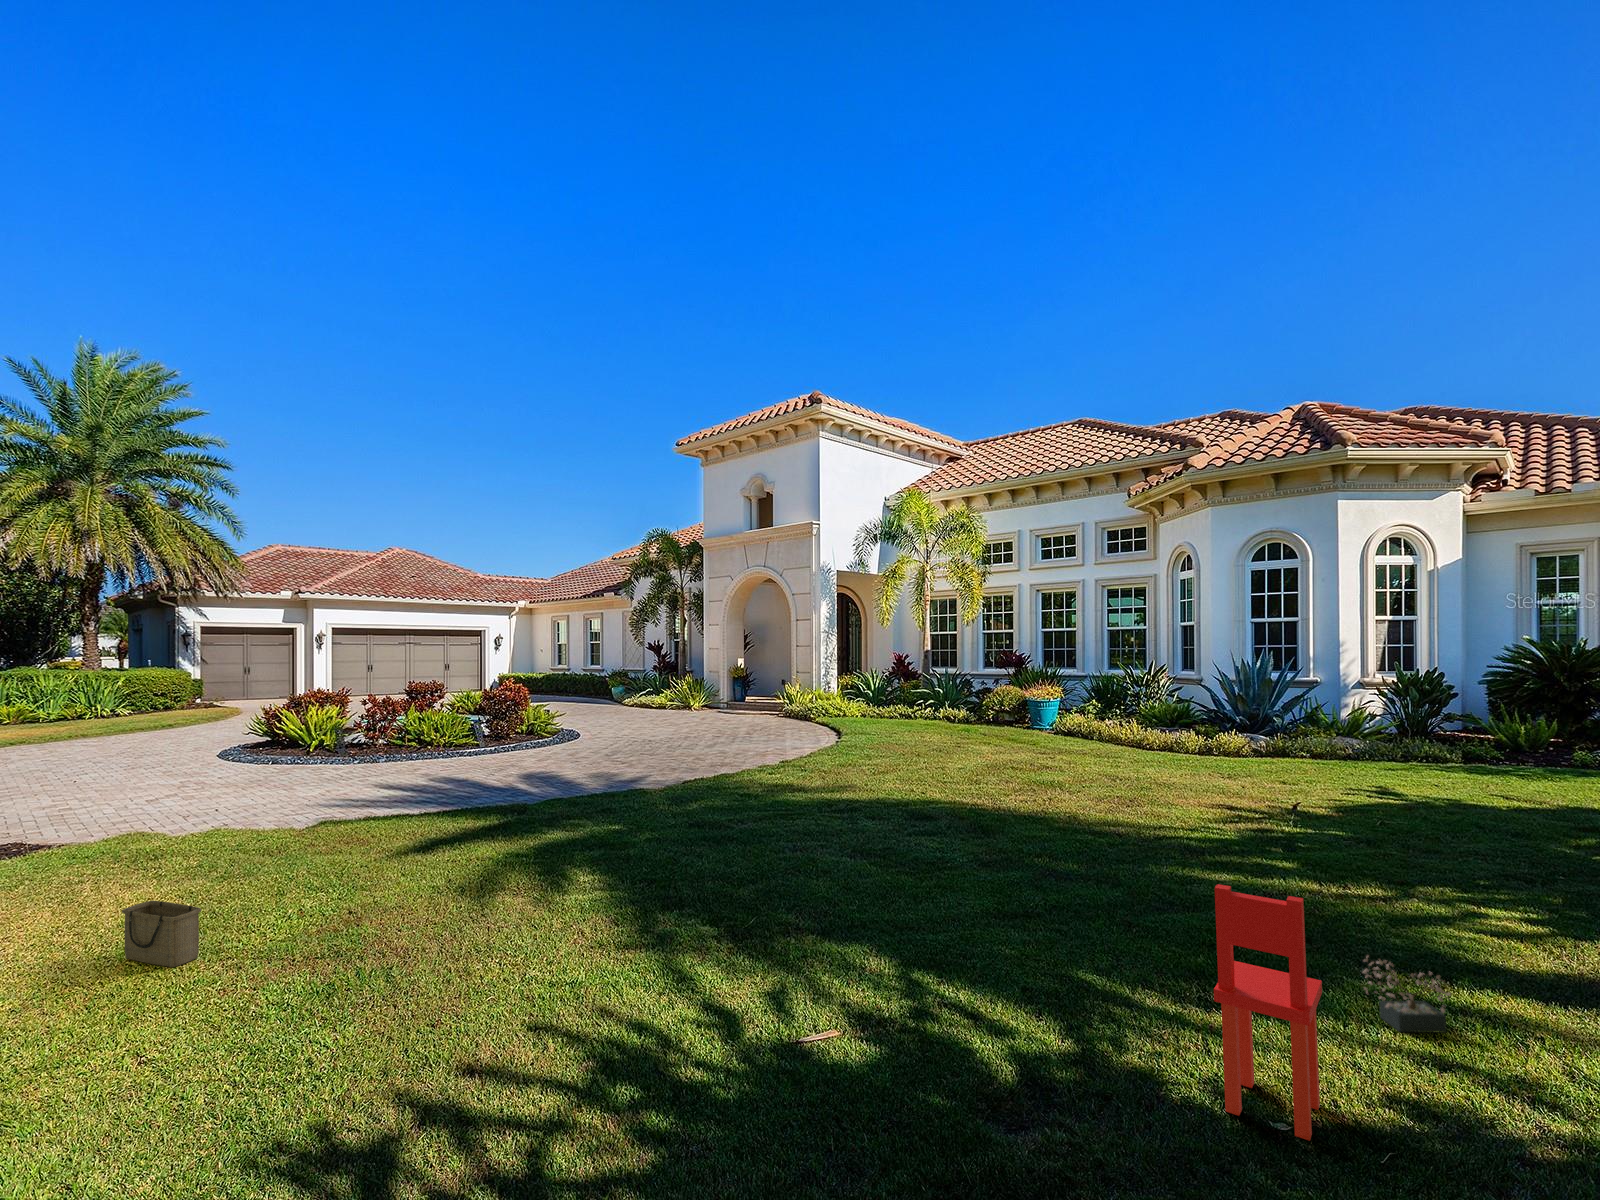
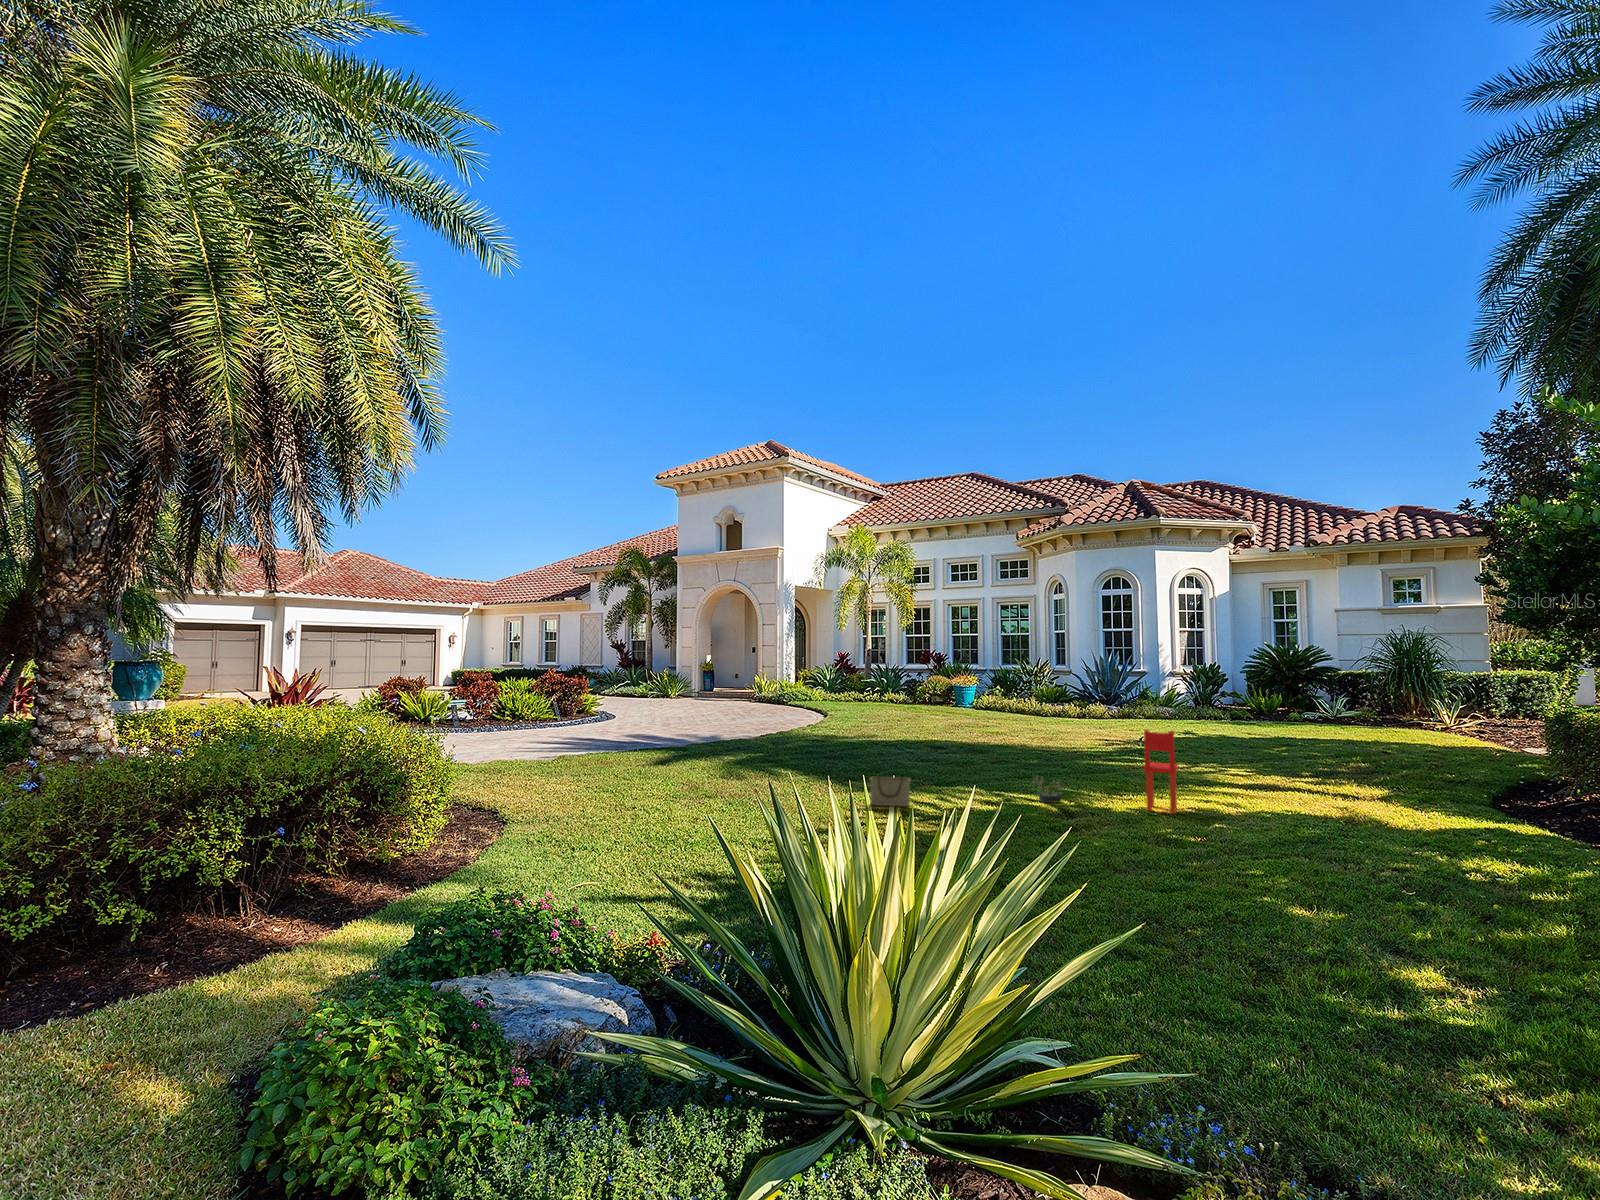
basket: present [122,900,201,967] -> present [870,777,911,806]
decorative plant: present [1363,956,1451,1033] -> present [1037,779,1061,803]

